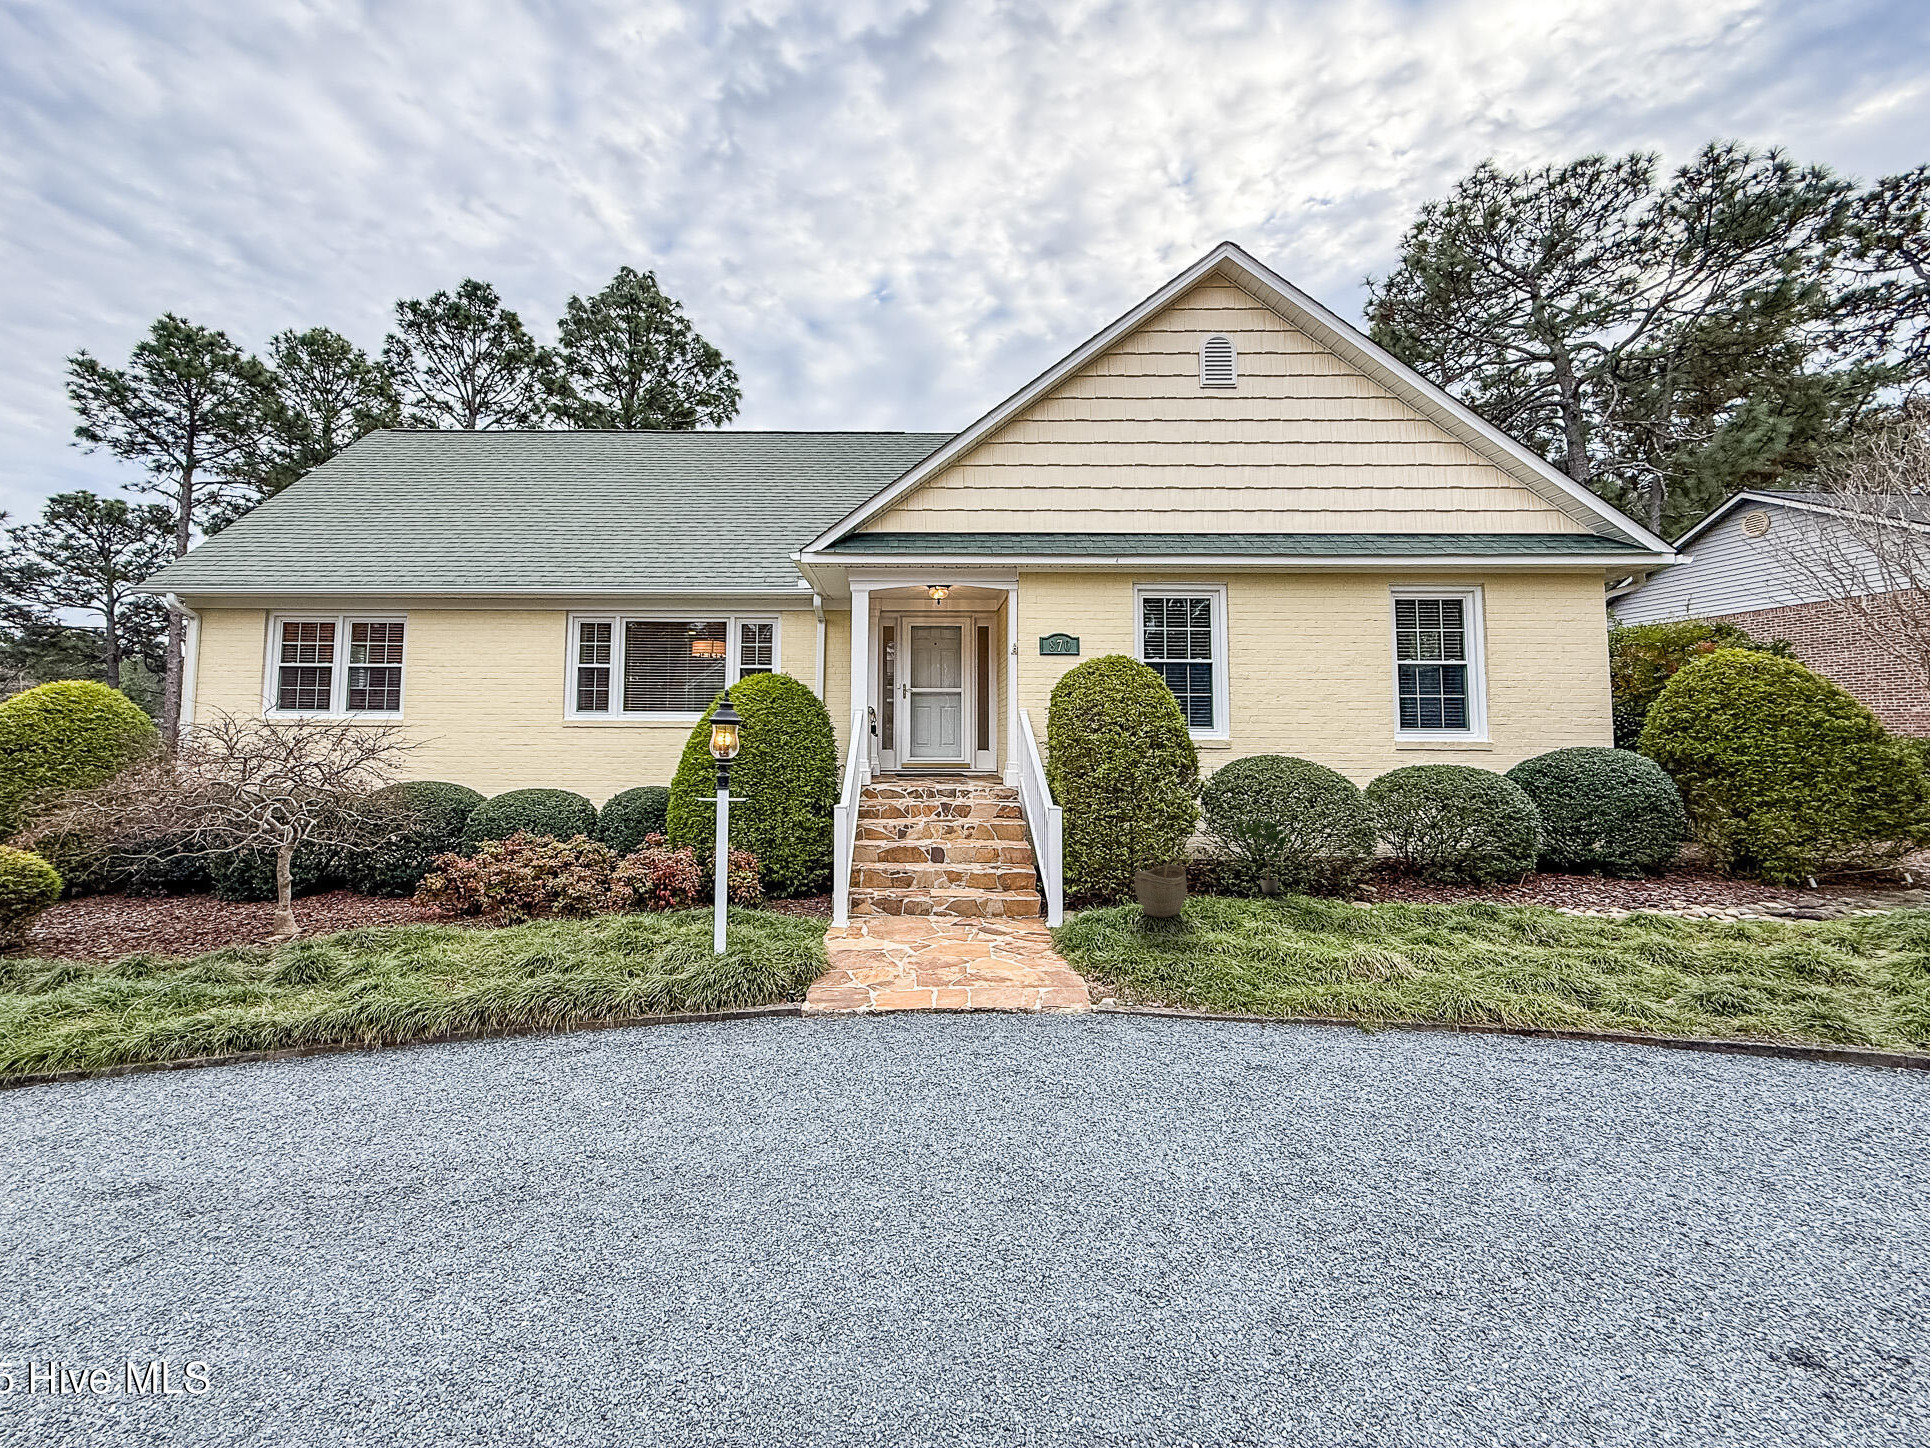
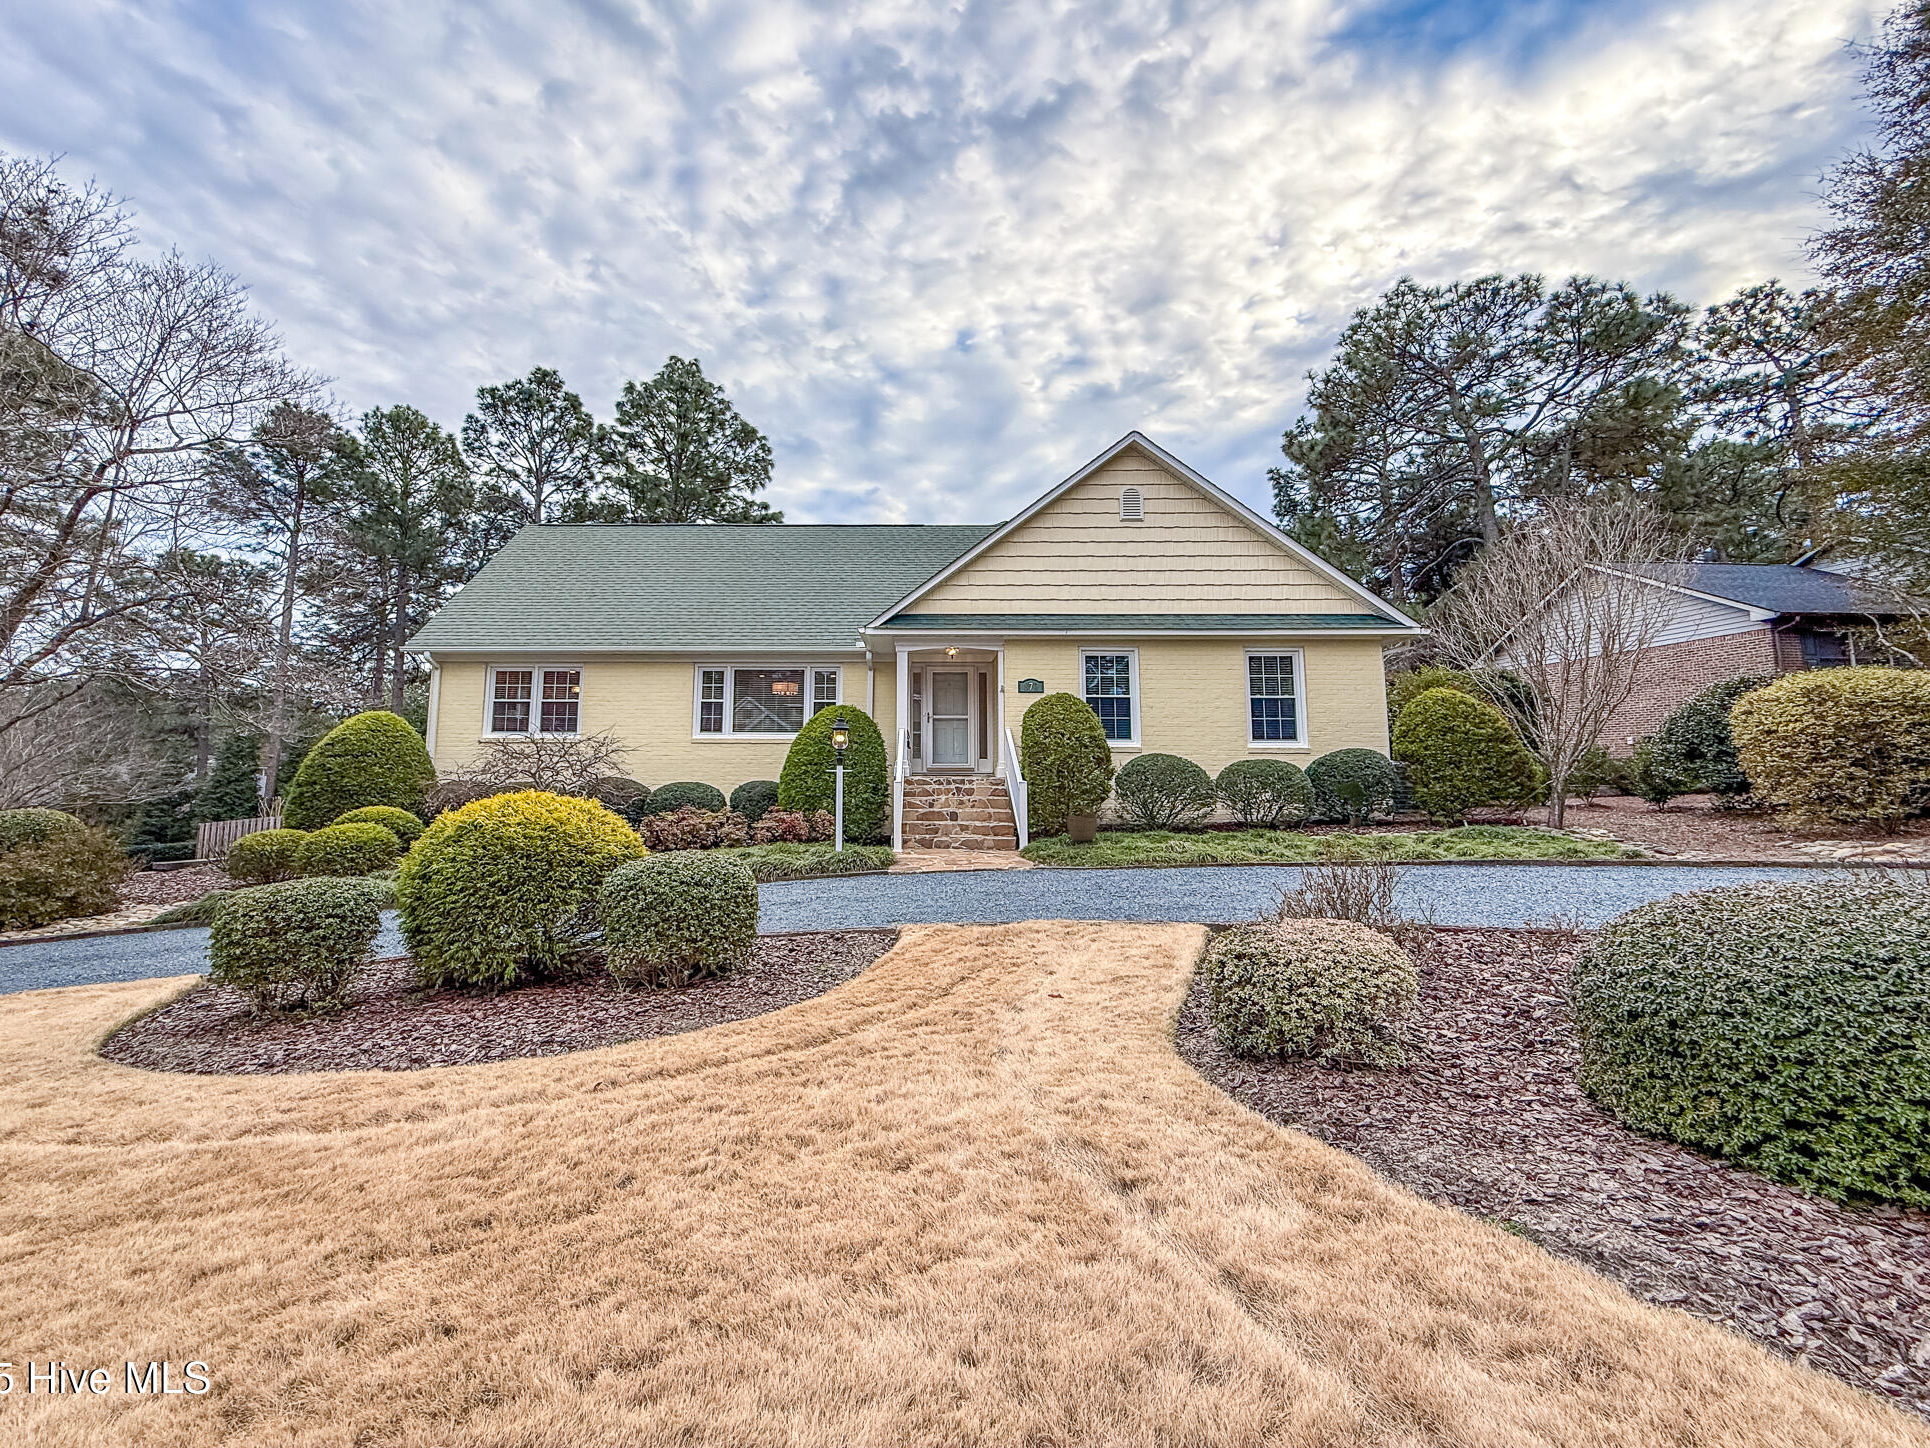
potted plant: present [1232,817,1293,894] -> present [1333,781,1368,827]

